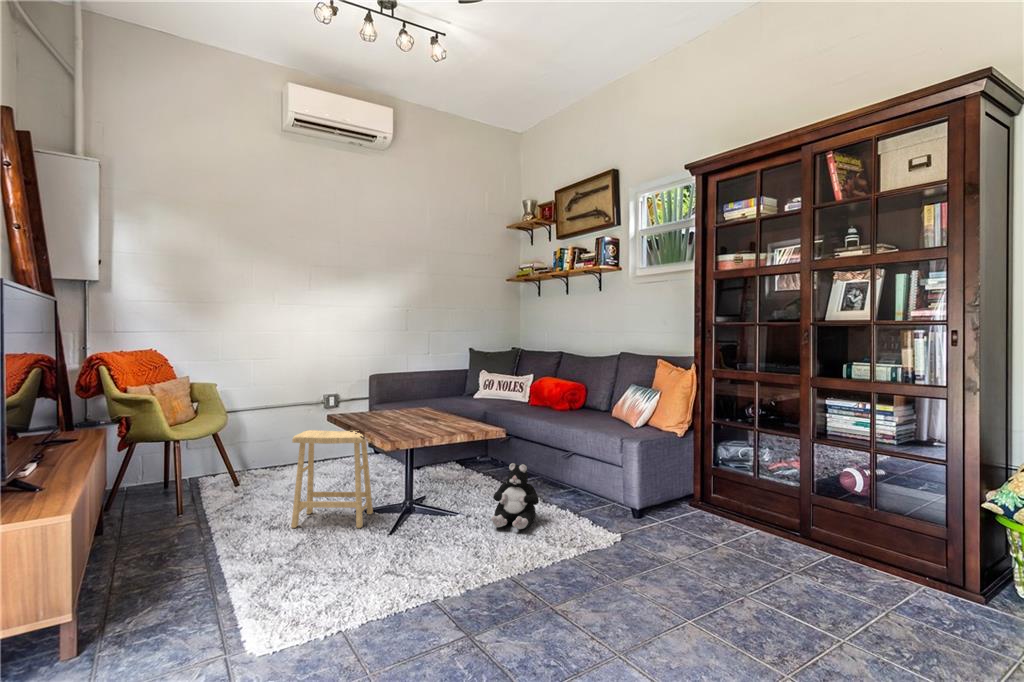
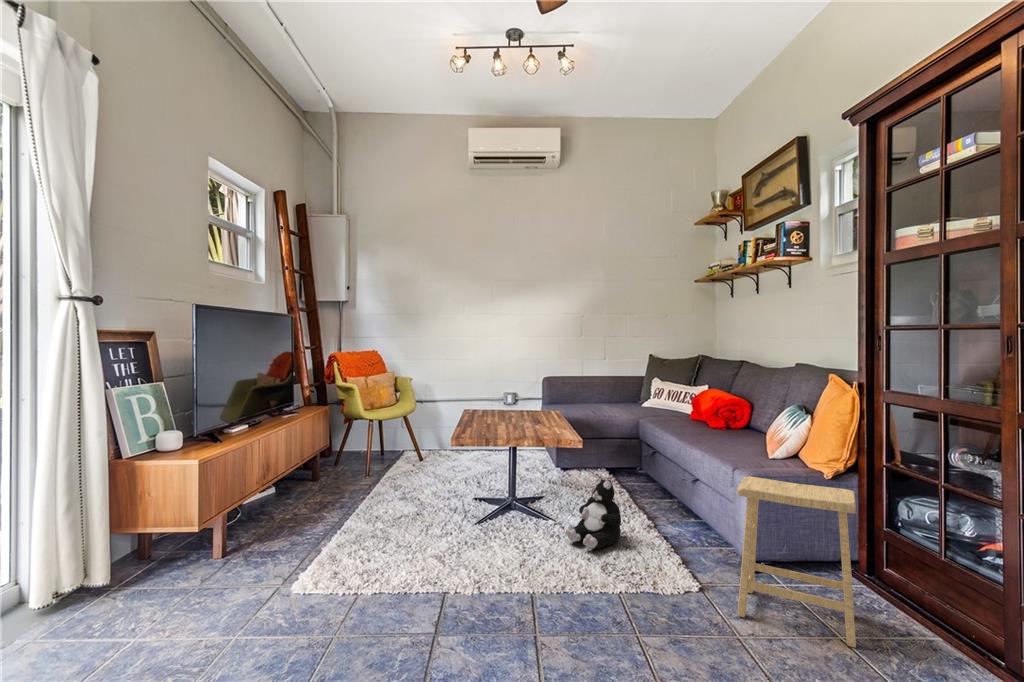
footstool: present [291,430,373,528] -> present [737,476,856,647]

